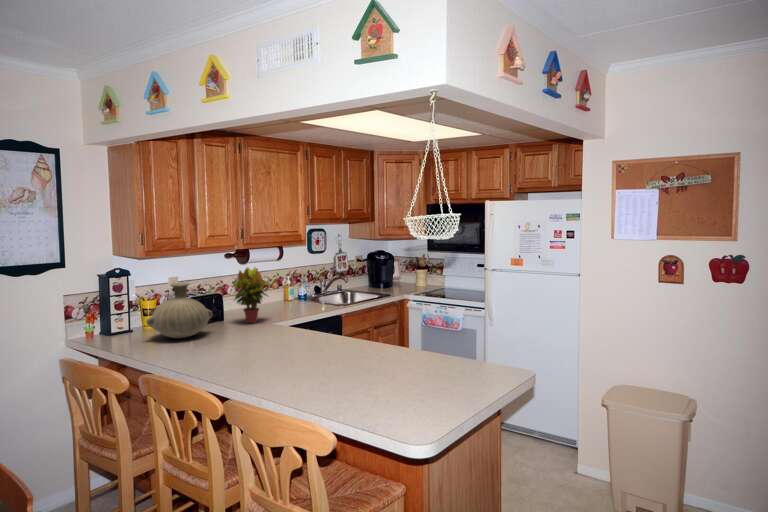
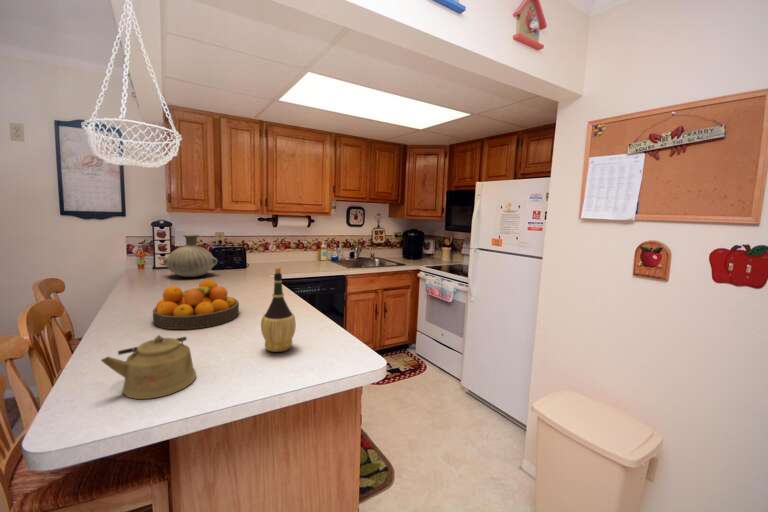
potted plant: present [233,267,268,323] -> none [245,228,277,273]
wine bottle: none [429,305,458,379] -> present [261,268,296,352]
fruit bowl: none [271,329,351,382] -> present [153,280,239,329]
kettle: none [378,369,438,419] -> present [101,335,196,399]

